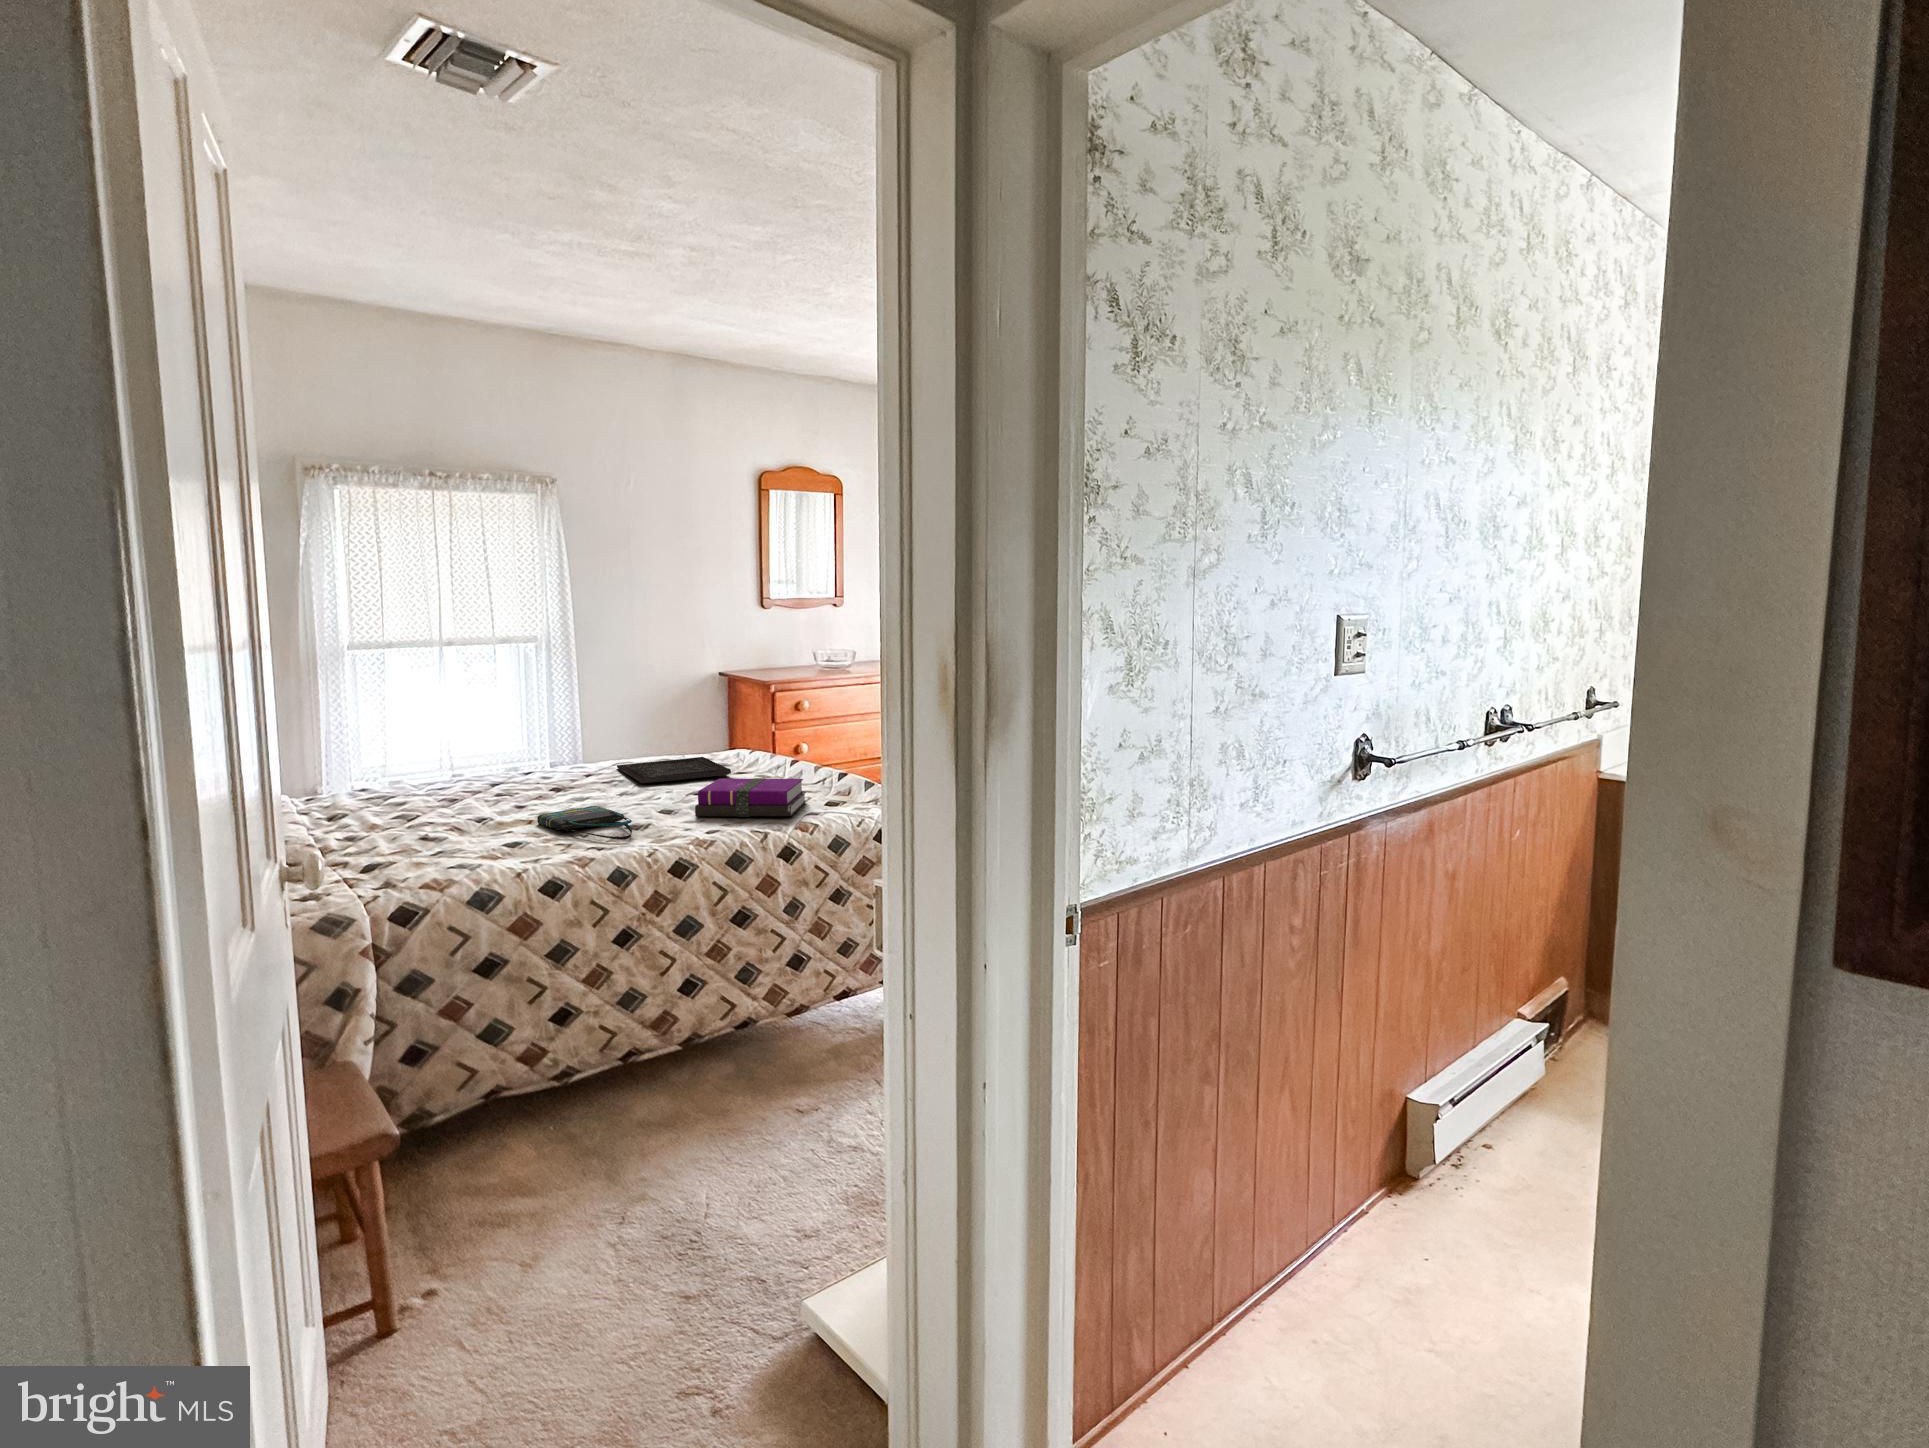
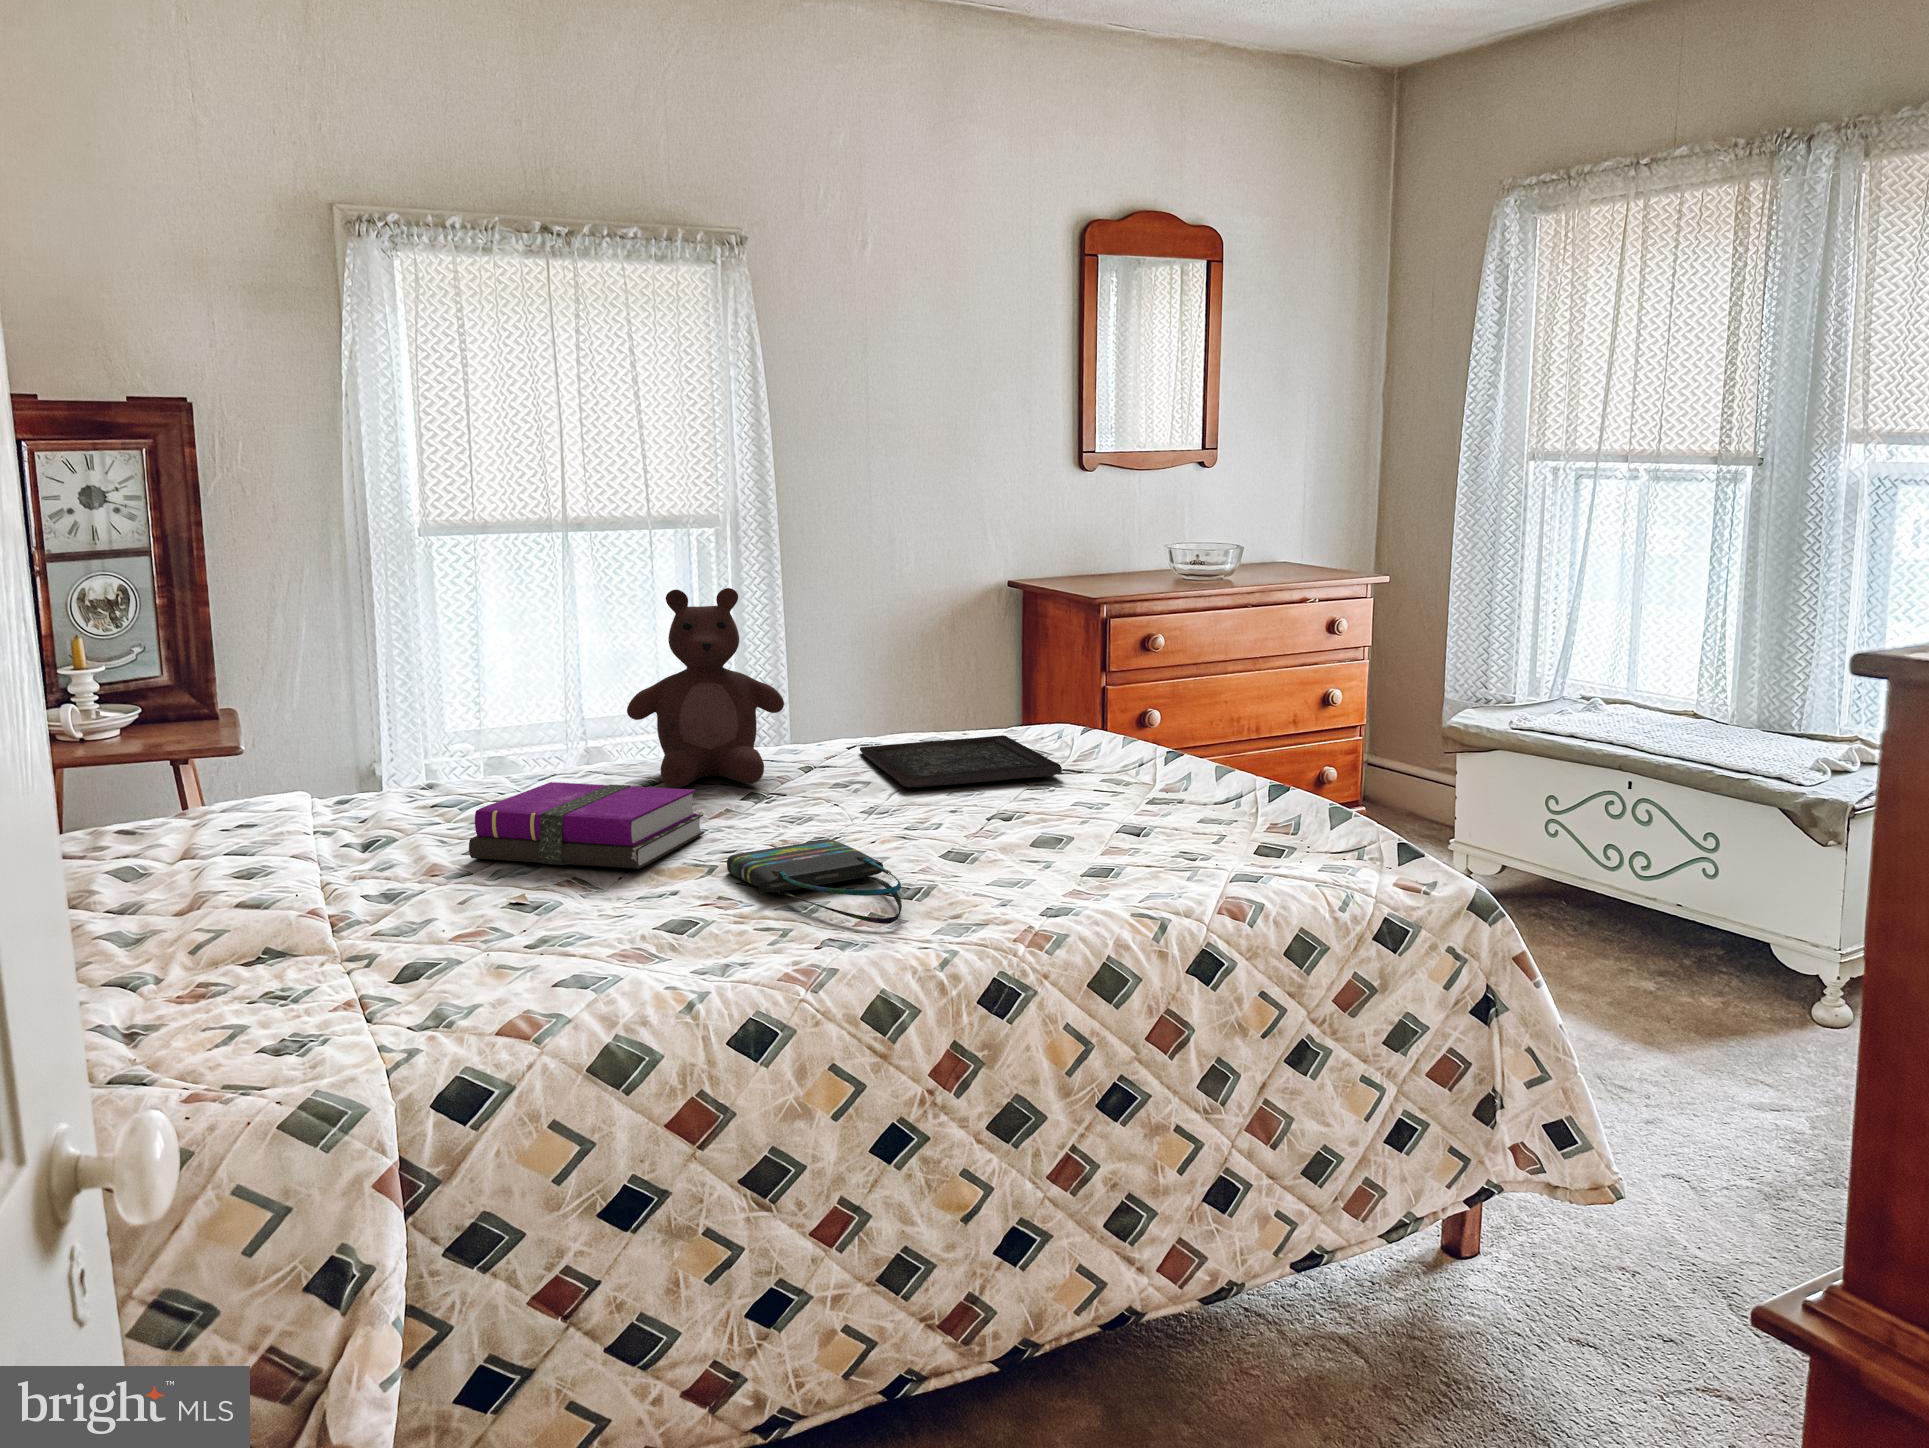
teddy bear: none [475,676,571,788] -> present [627,588,784,788]
notebook: present [695,778,806,817] -> present [469,782,704,869]

